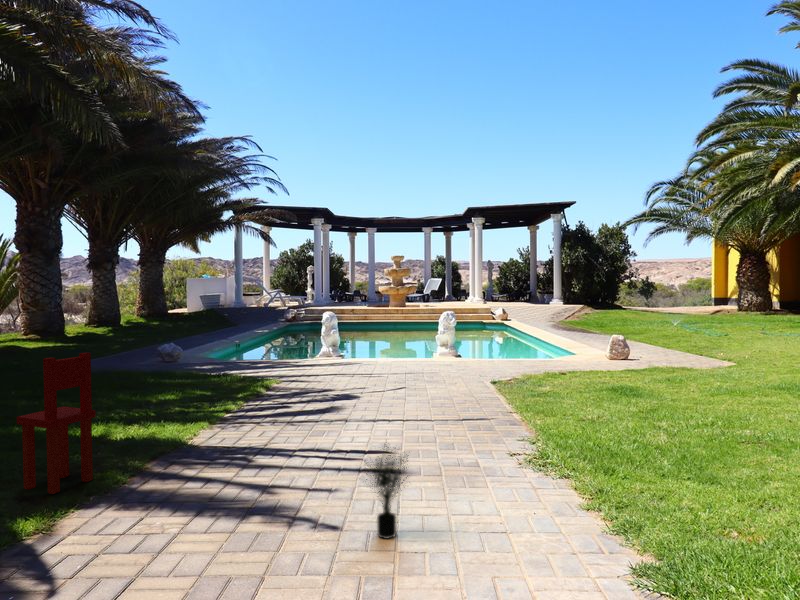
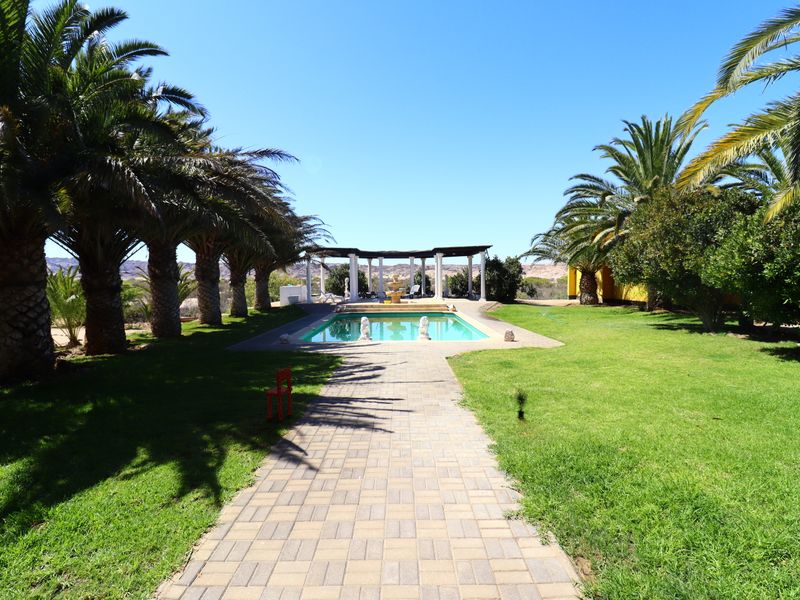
potted plant: present [364,442,409,539] -> present [516,388,528,419]

